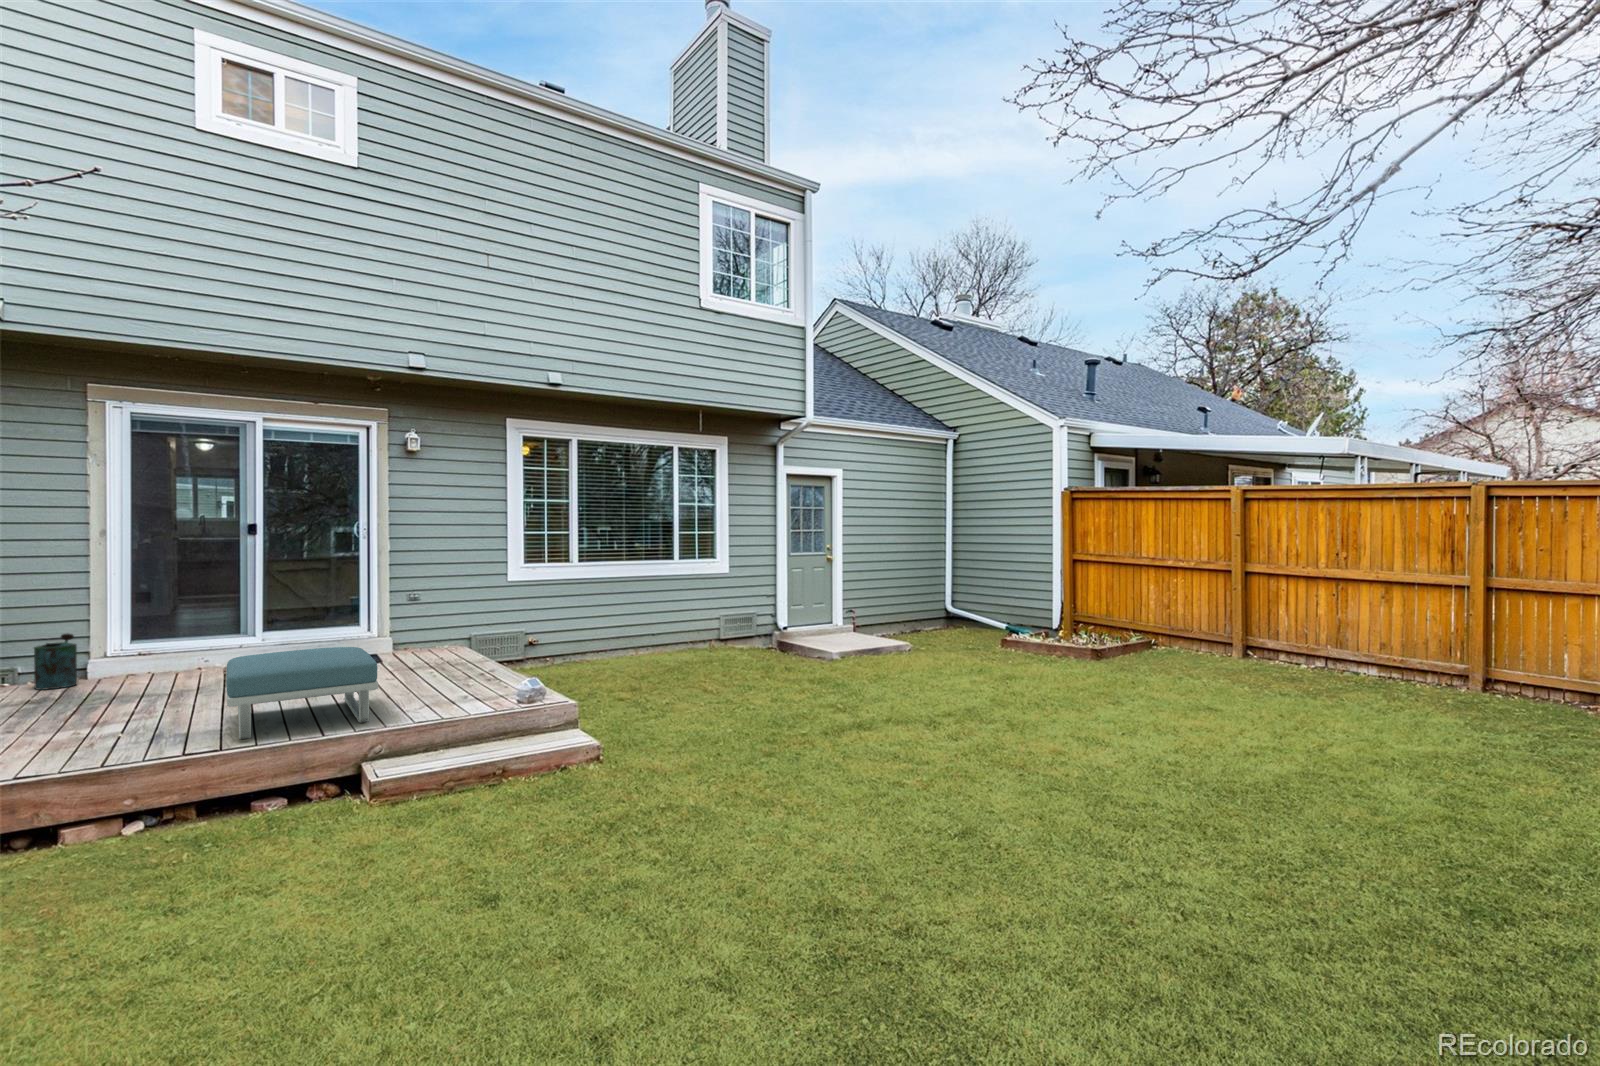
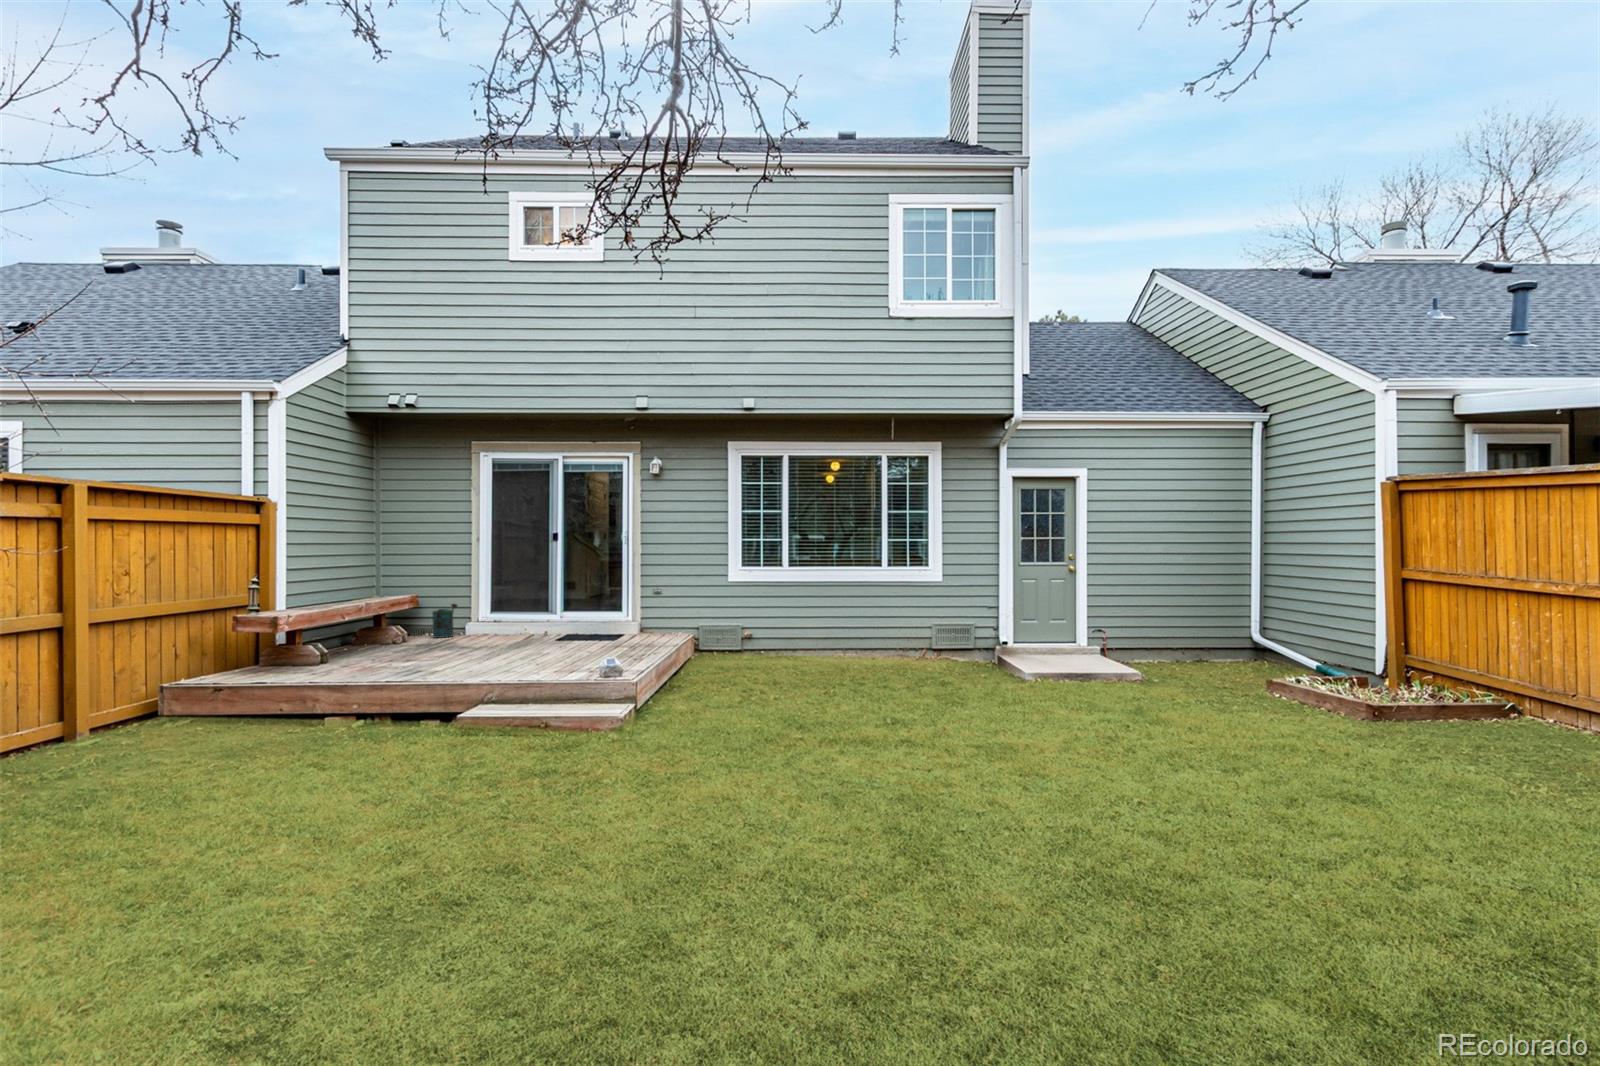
footstool: present [226,647,378,739] -> none [454,624,560,678]

